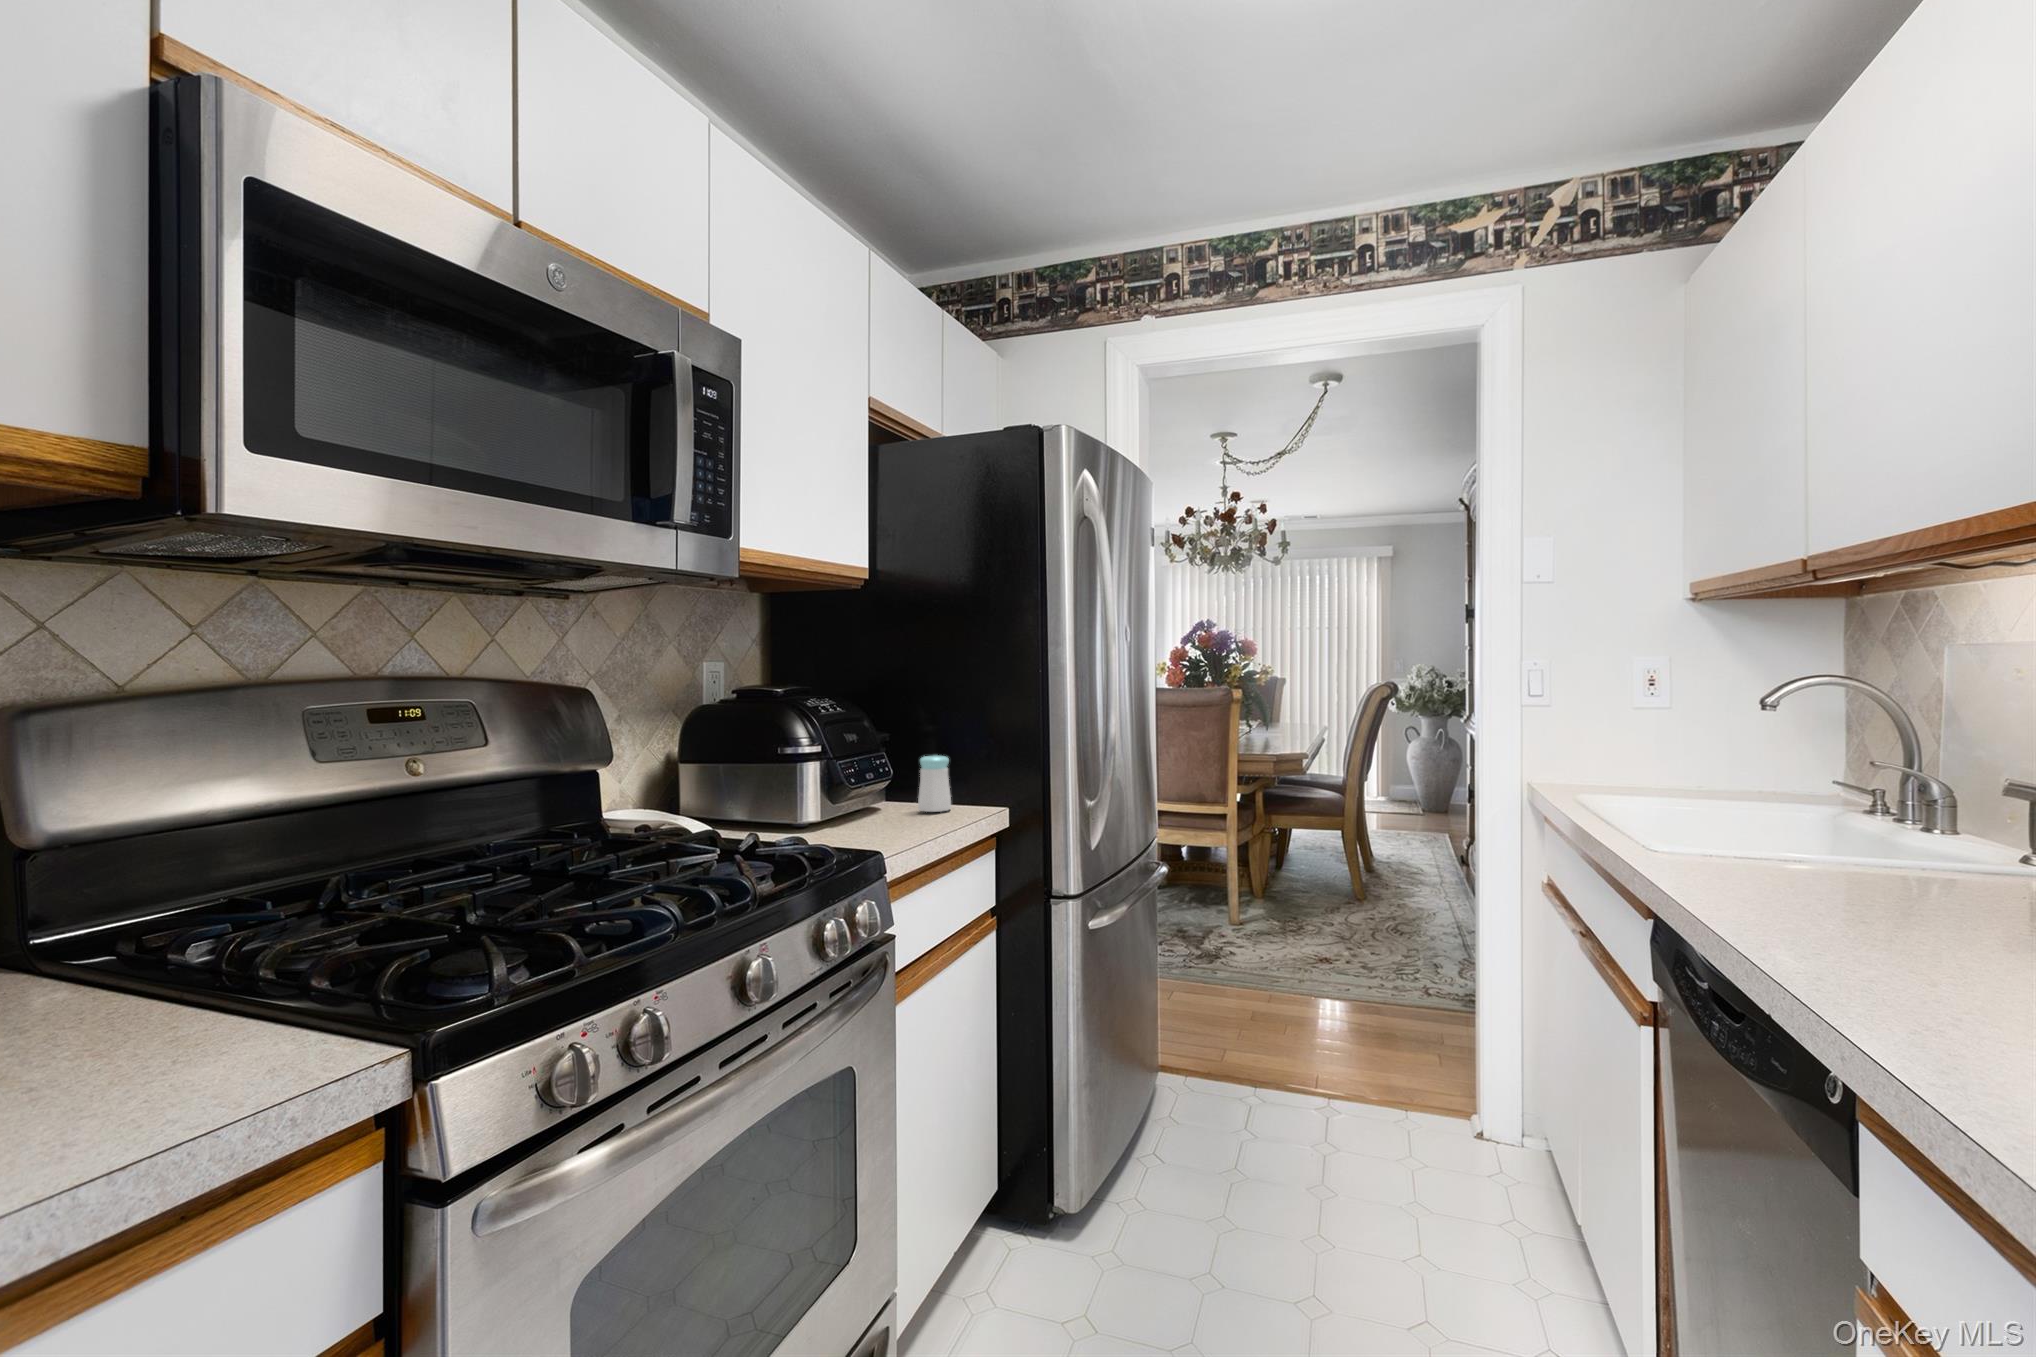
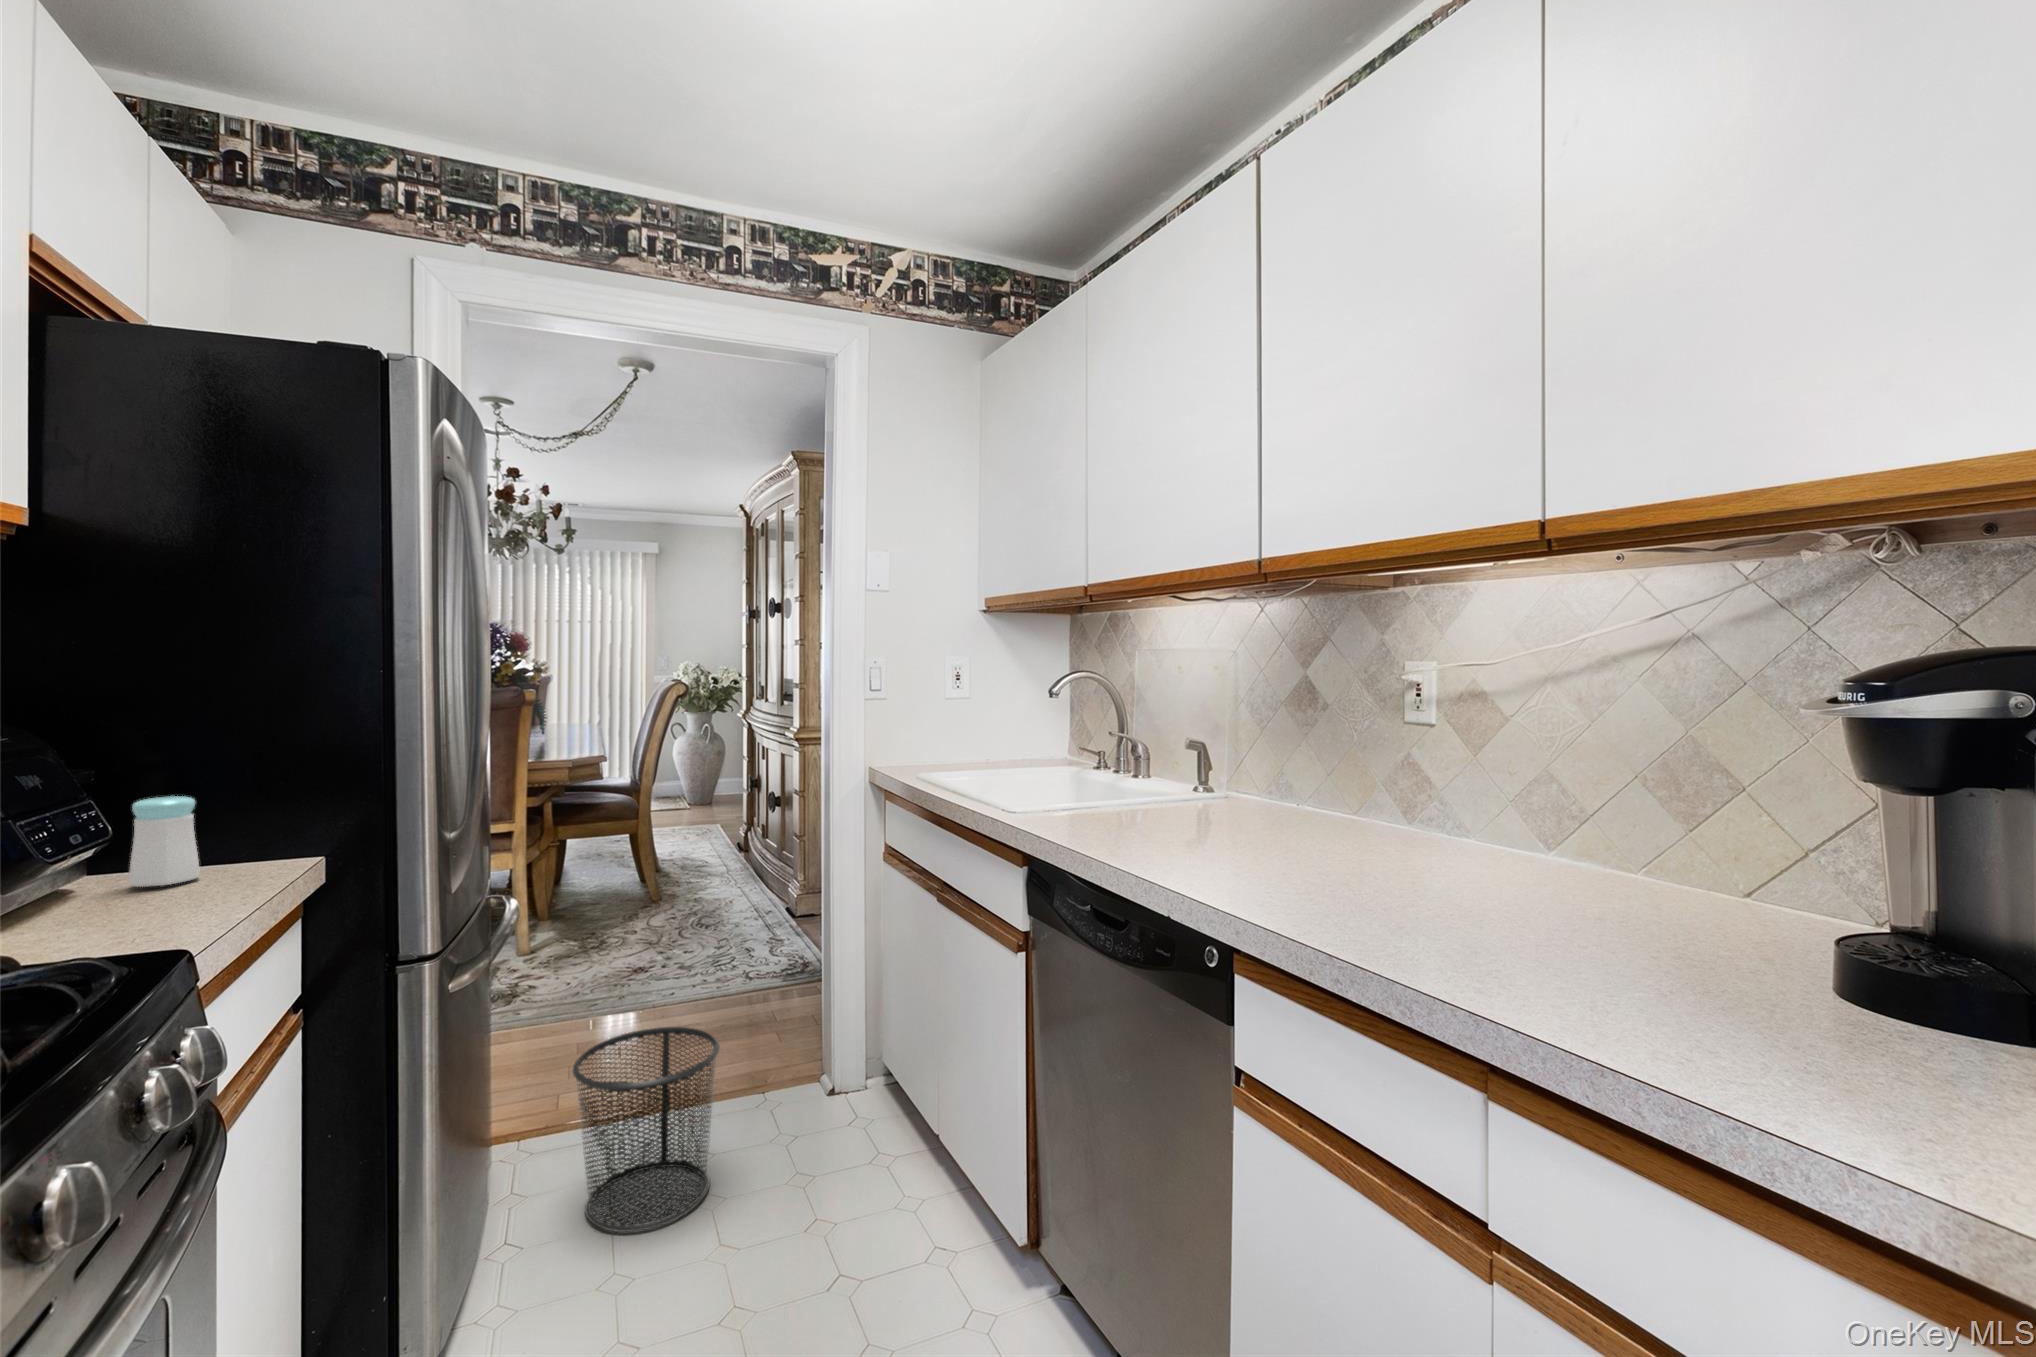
waste bin: none [1204,1003,1333,1184] -> present [573,1027,720,1232]

